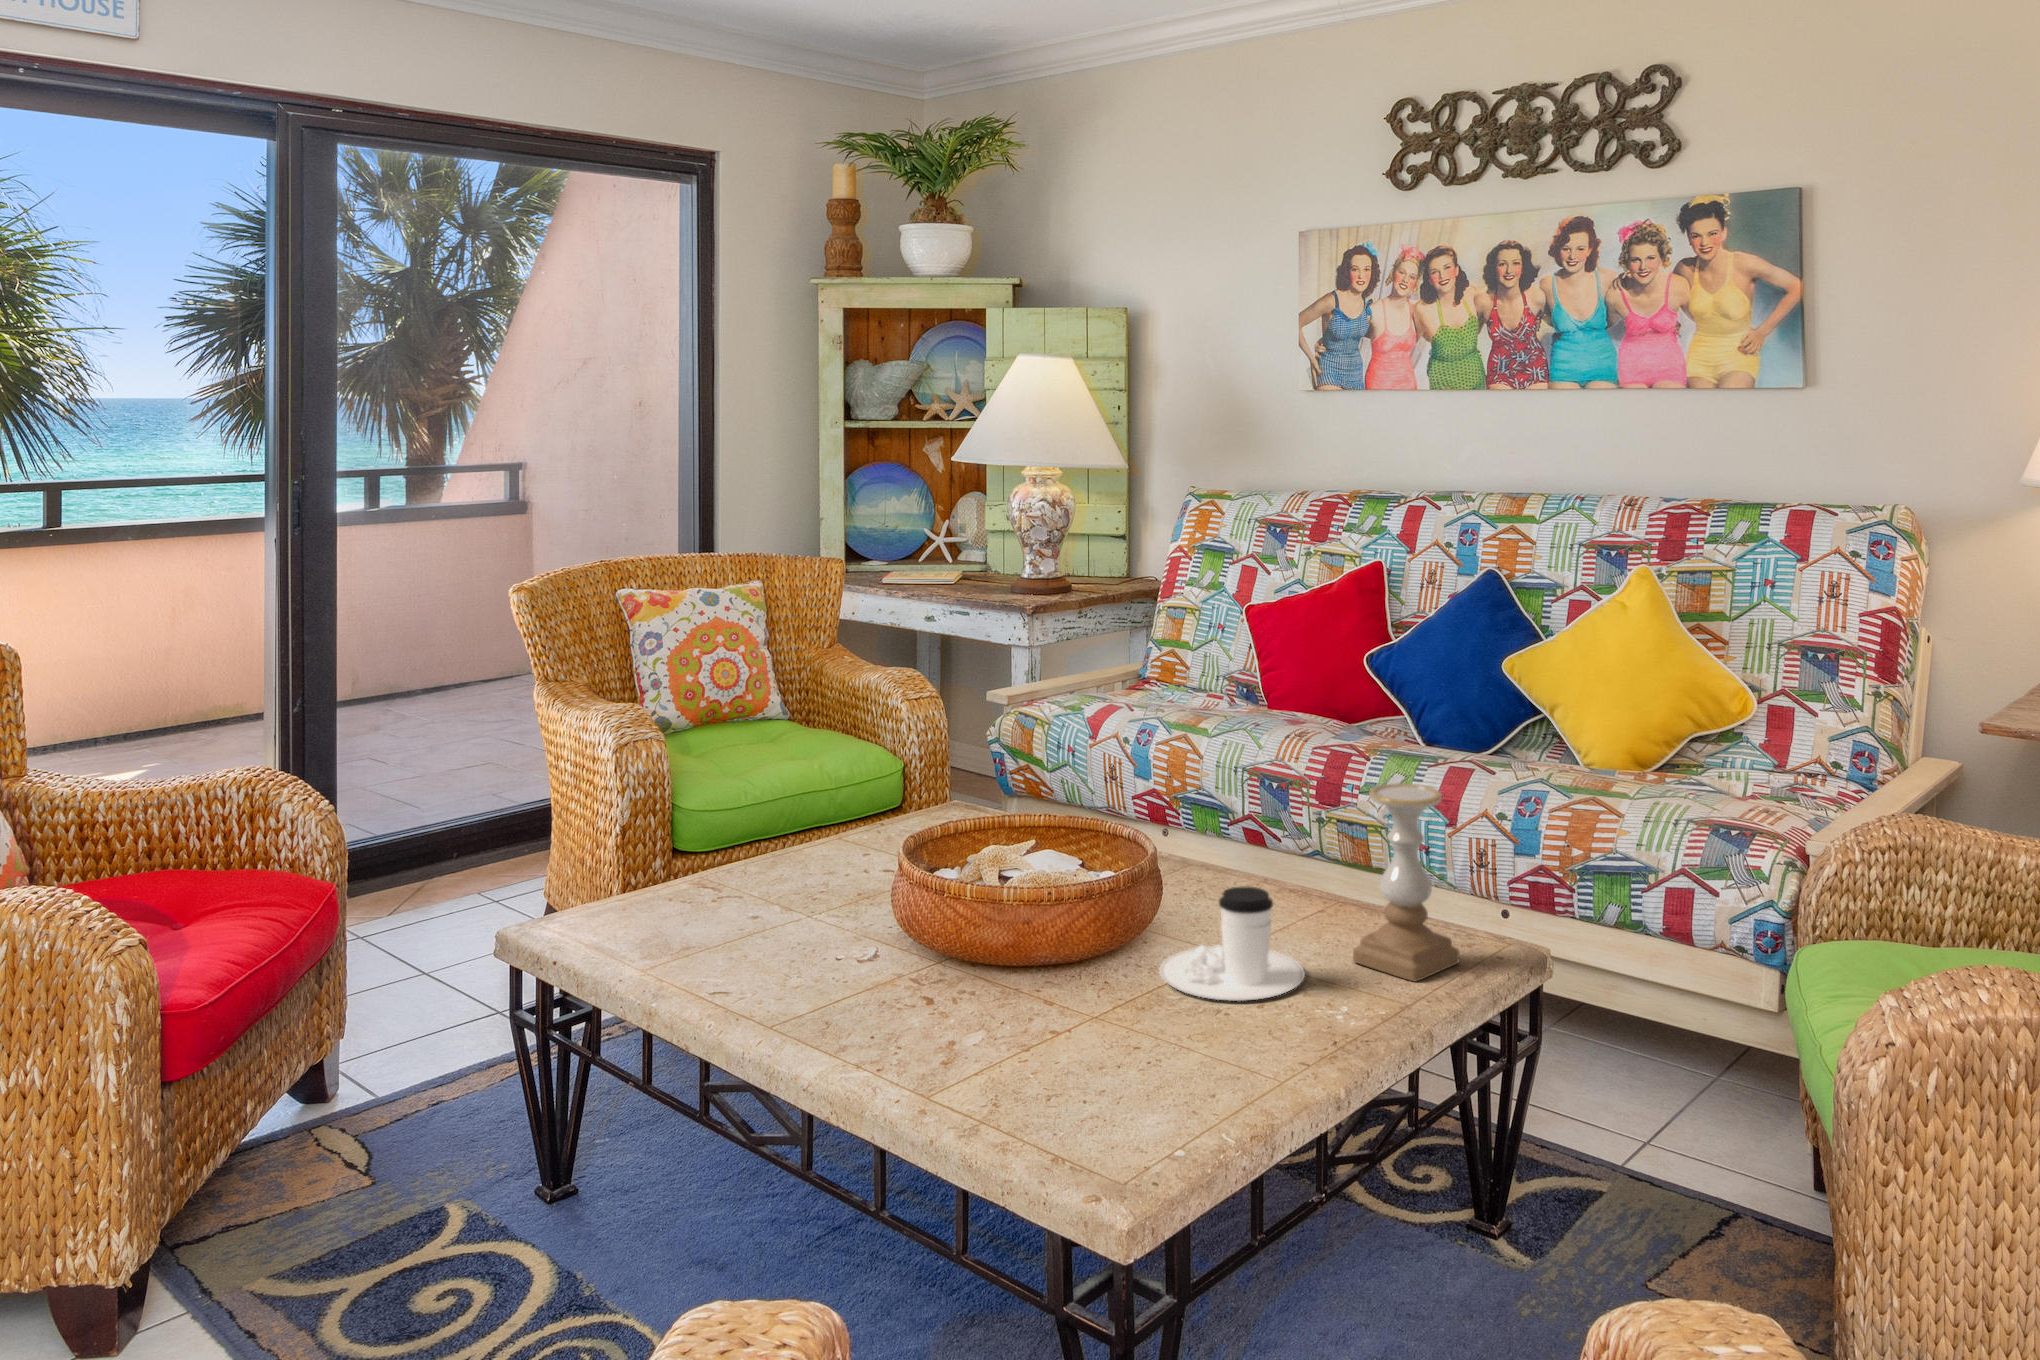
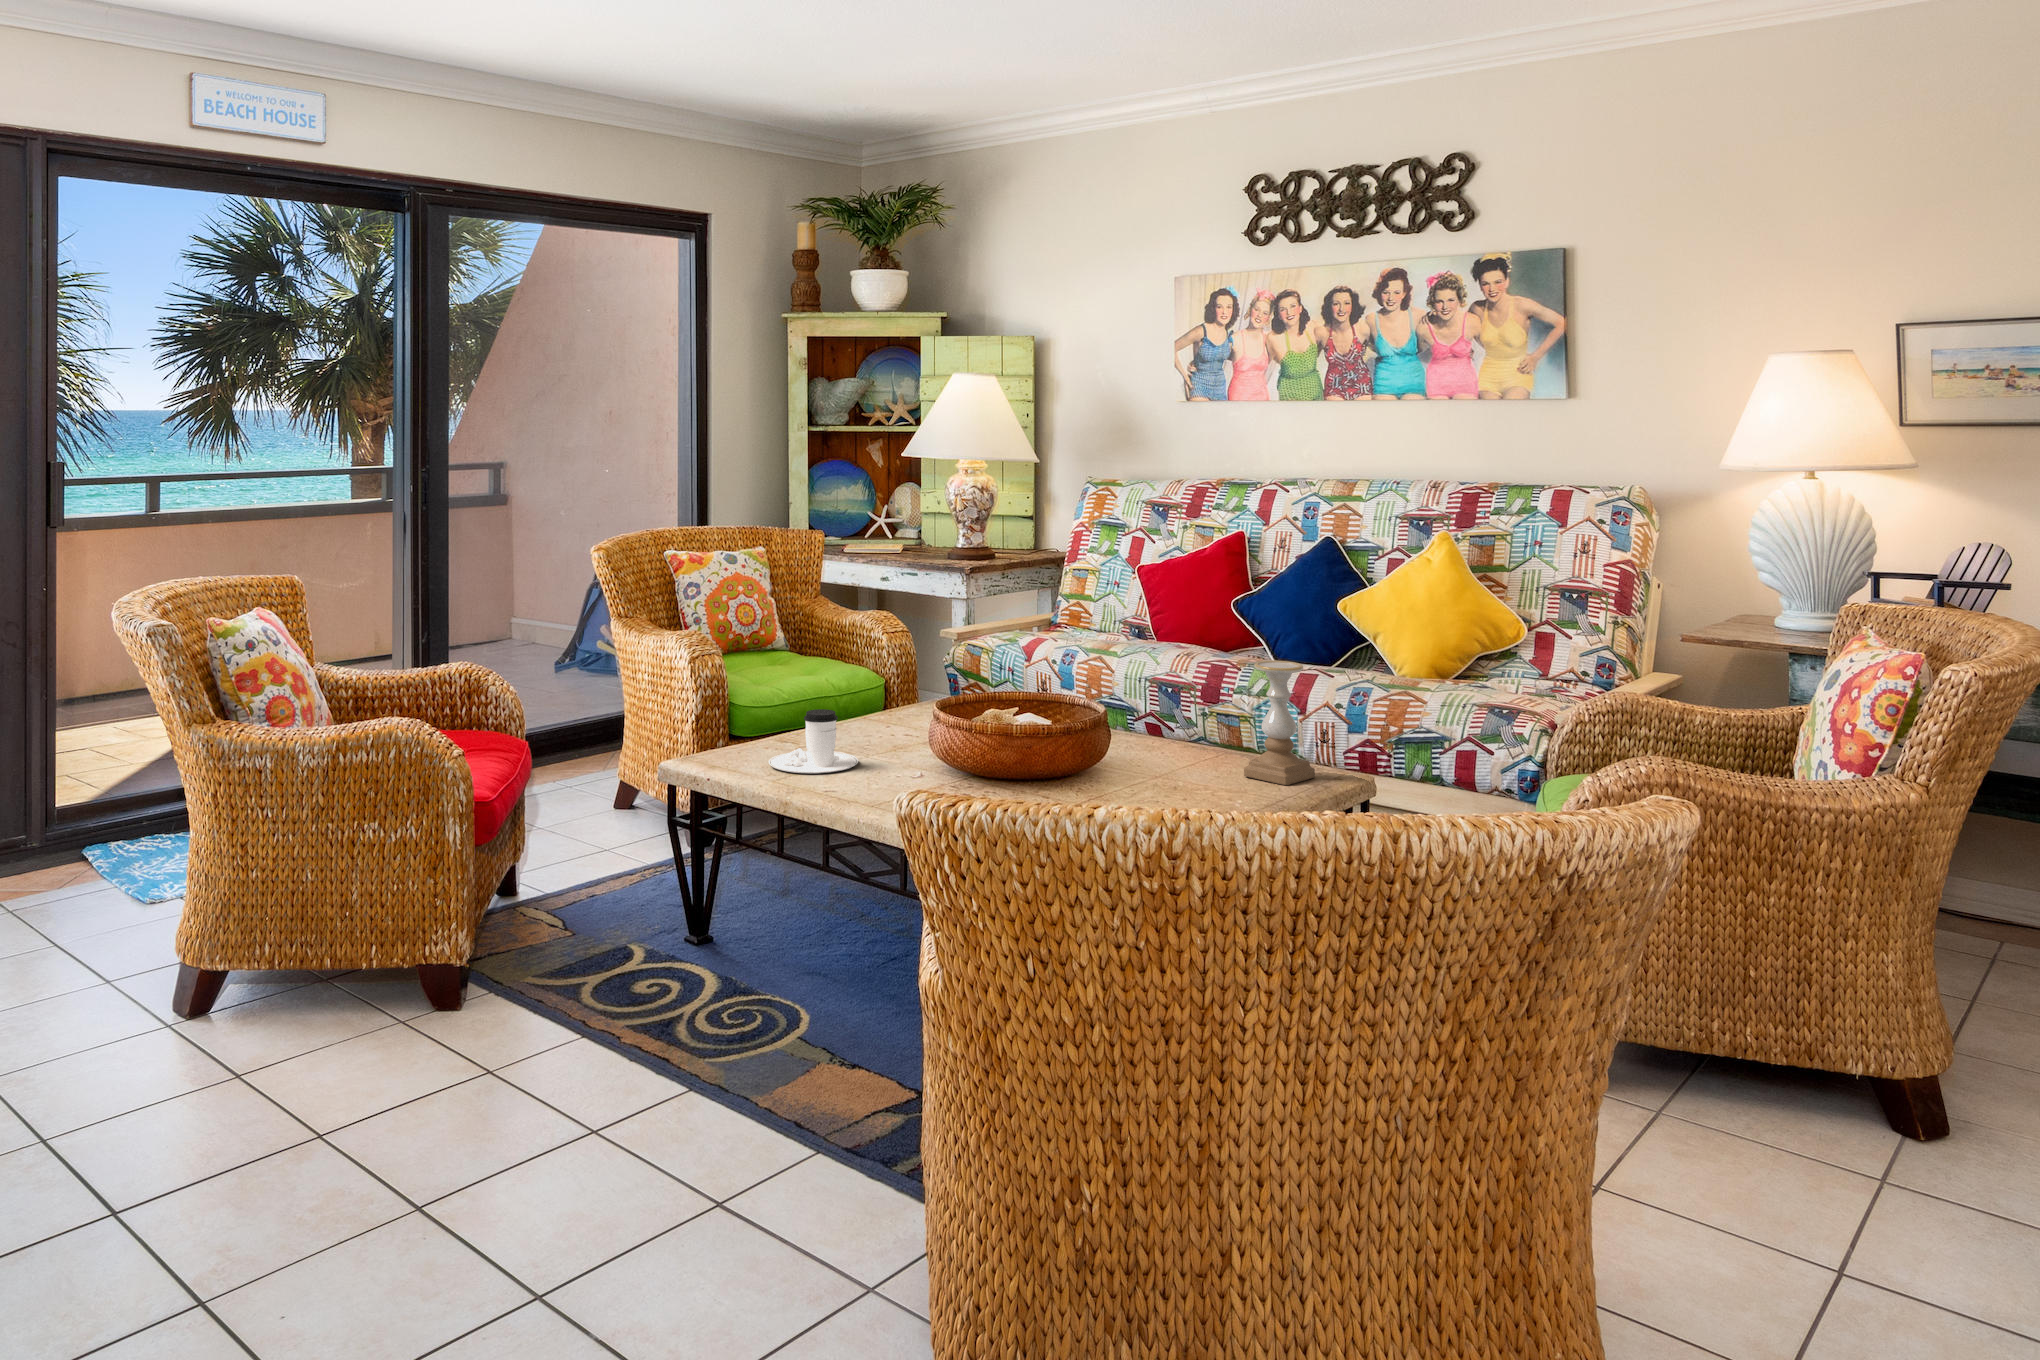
coffee cup: present [1159,886,1305,1001] -> present [769,709,858,774]

